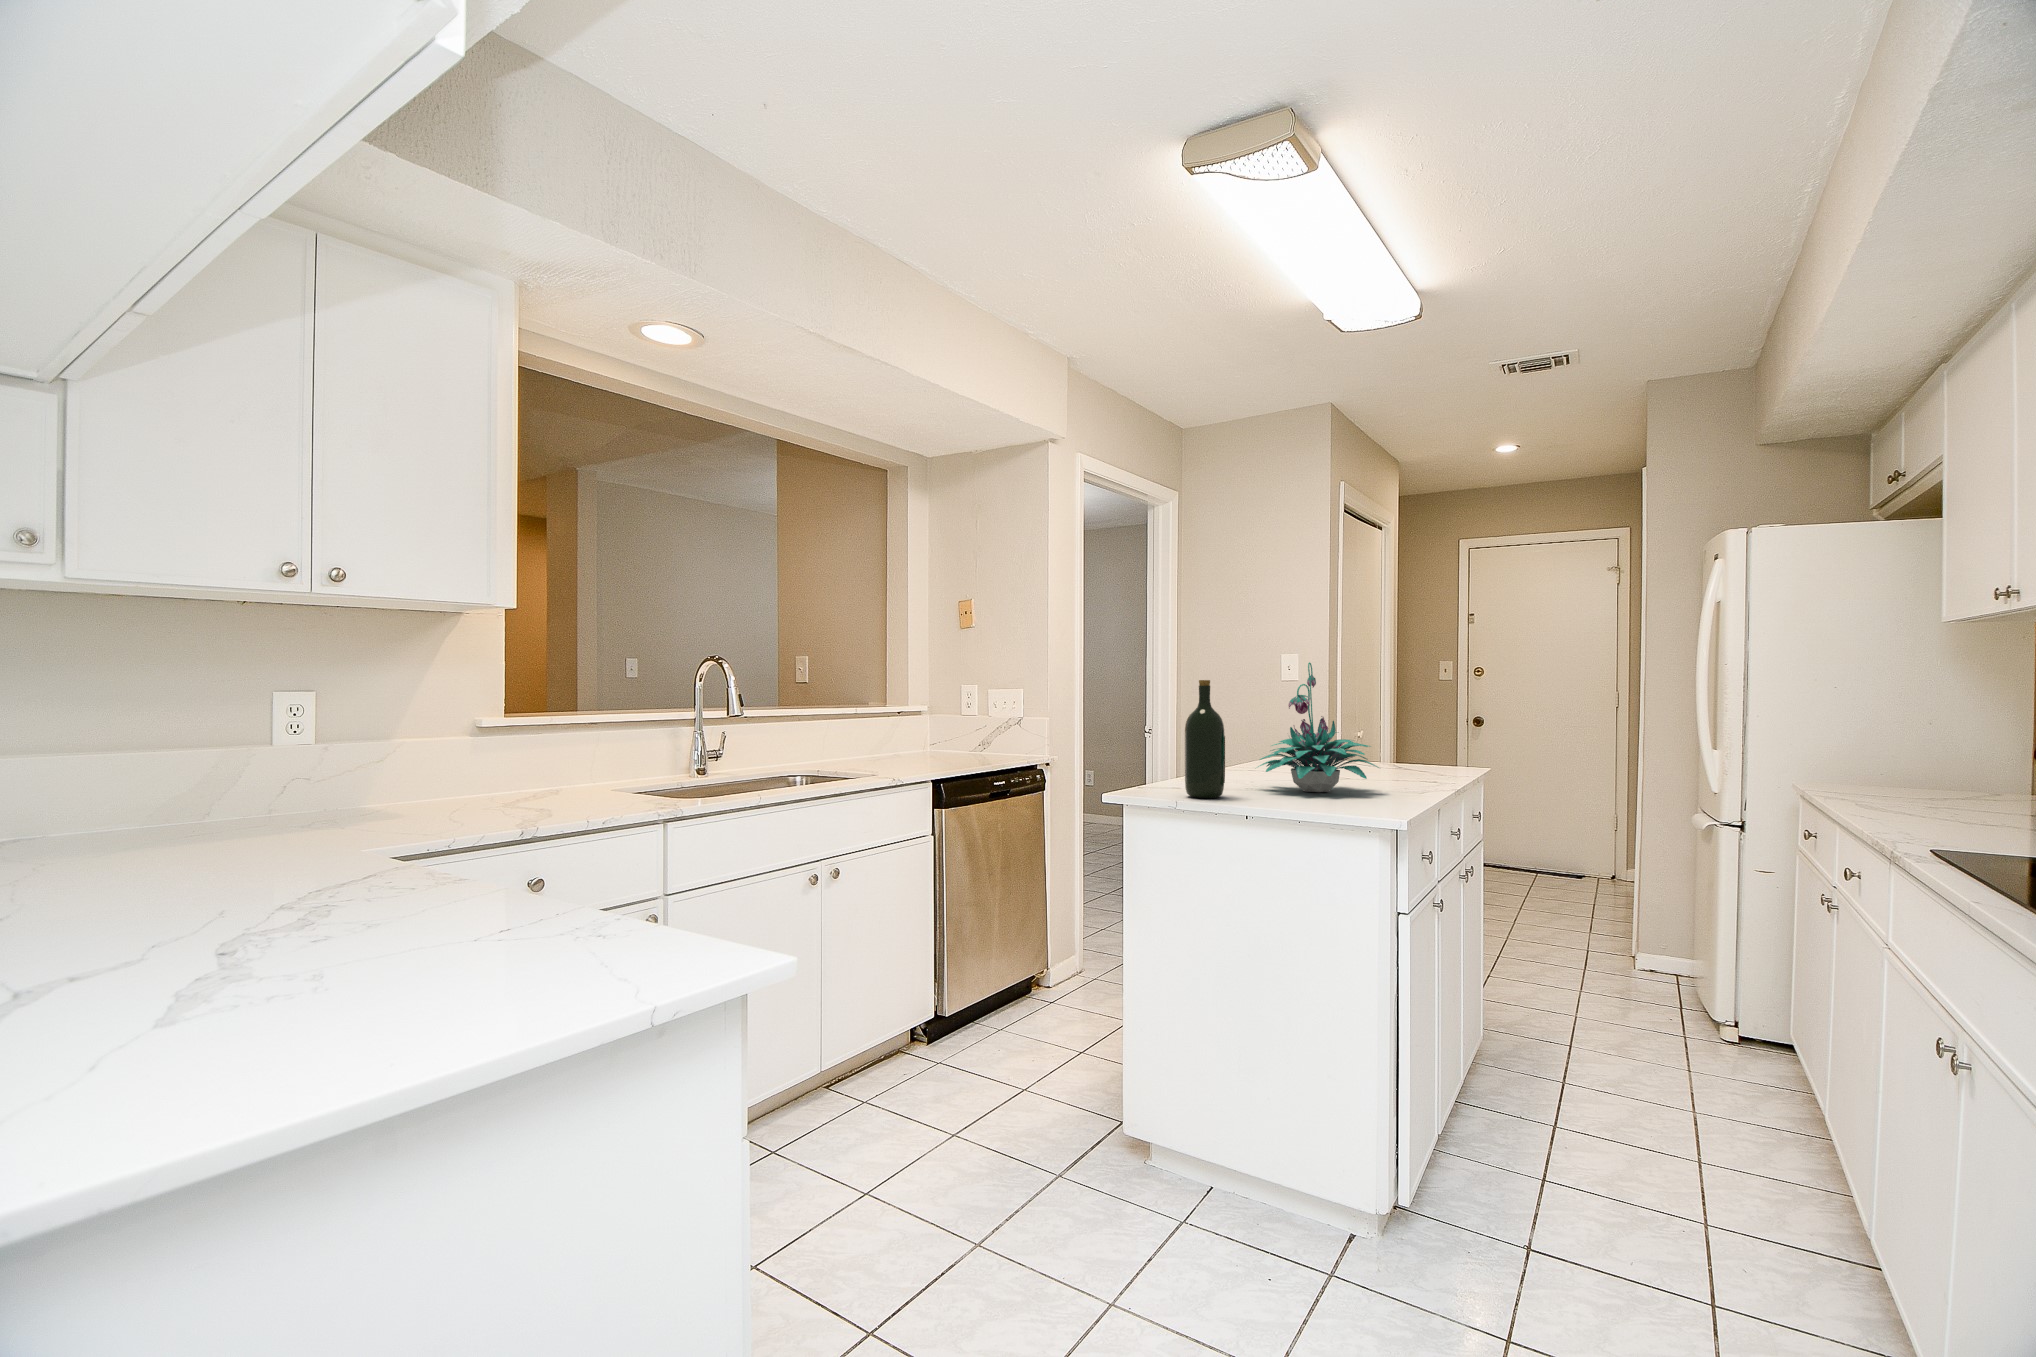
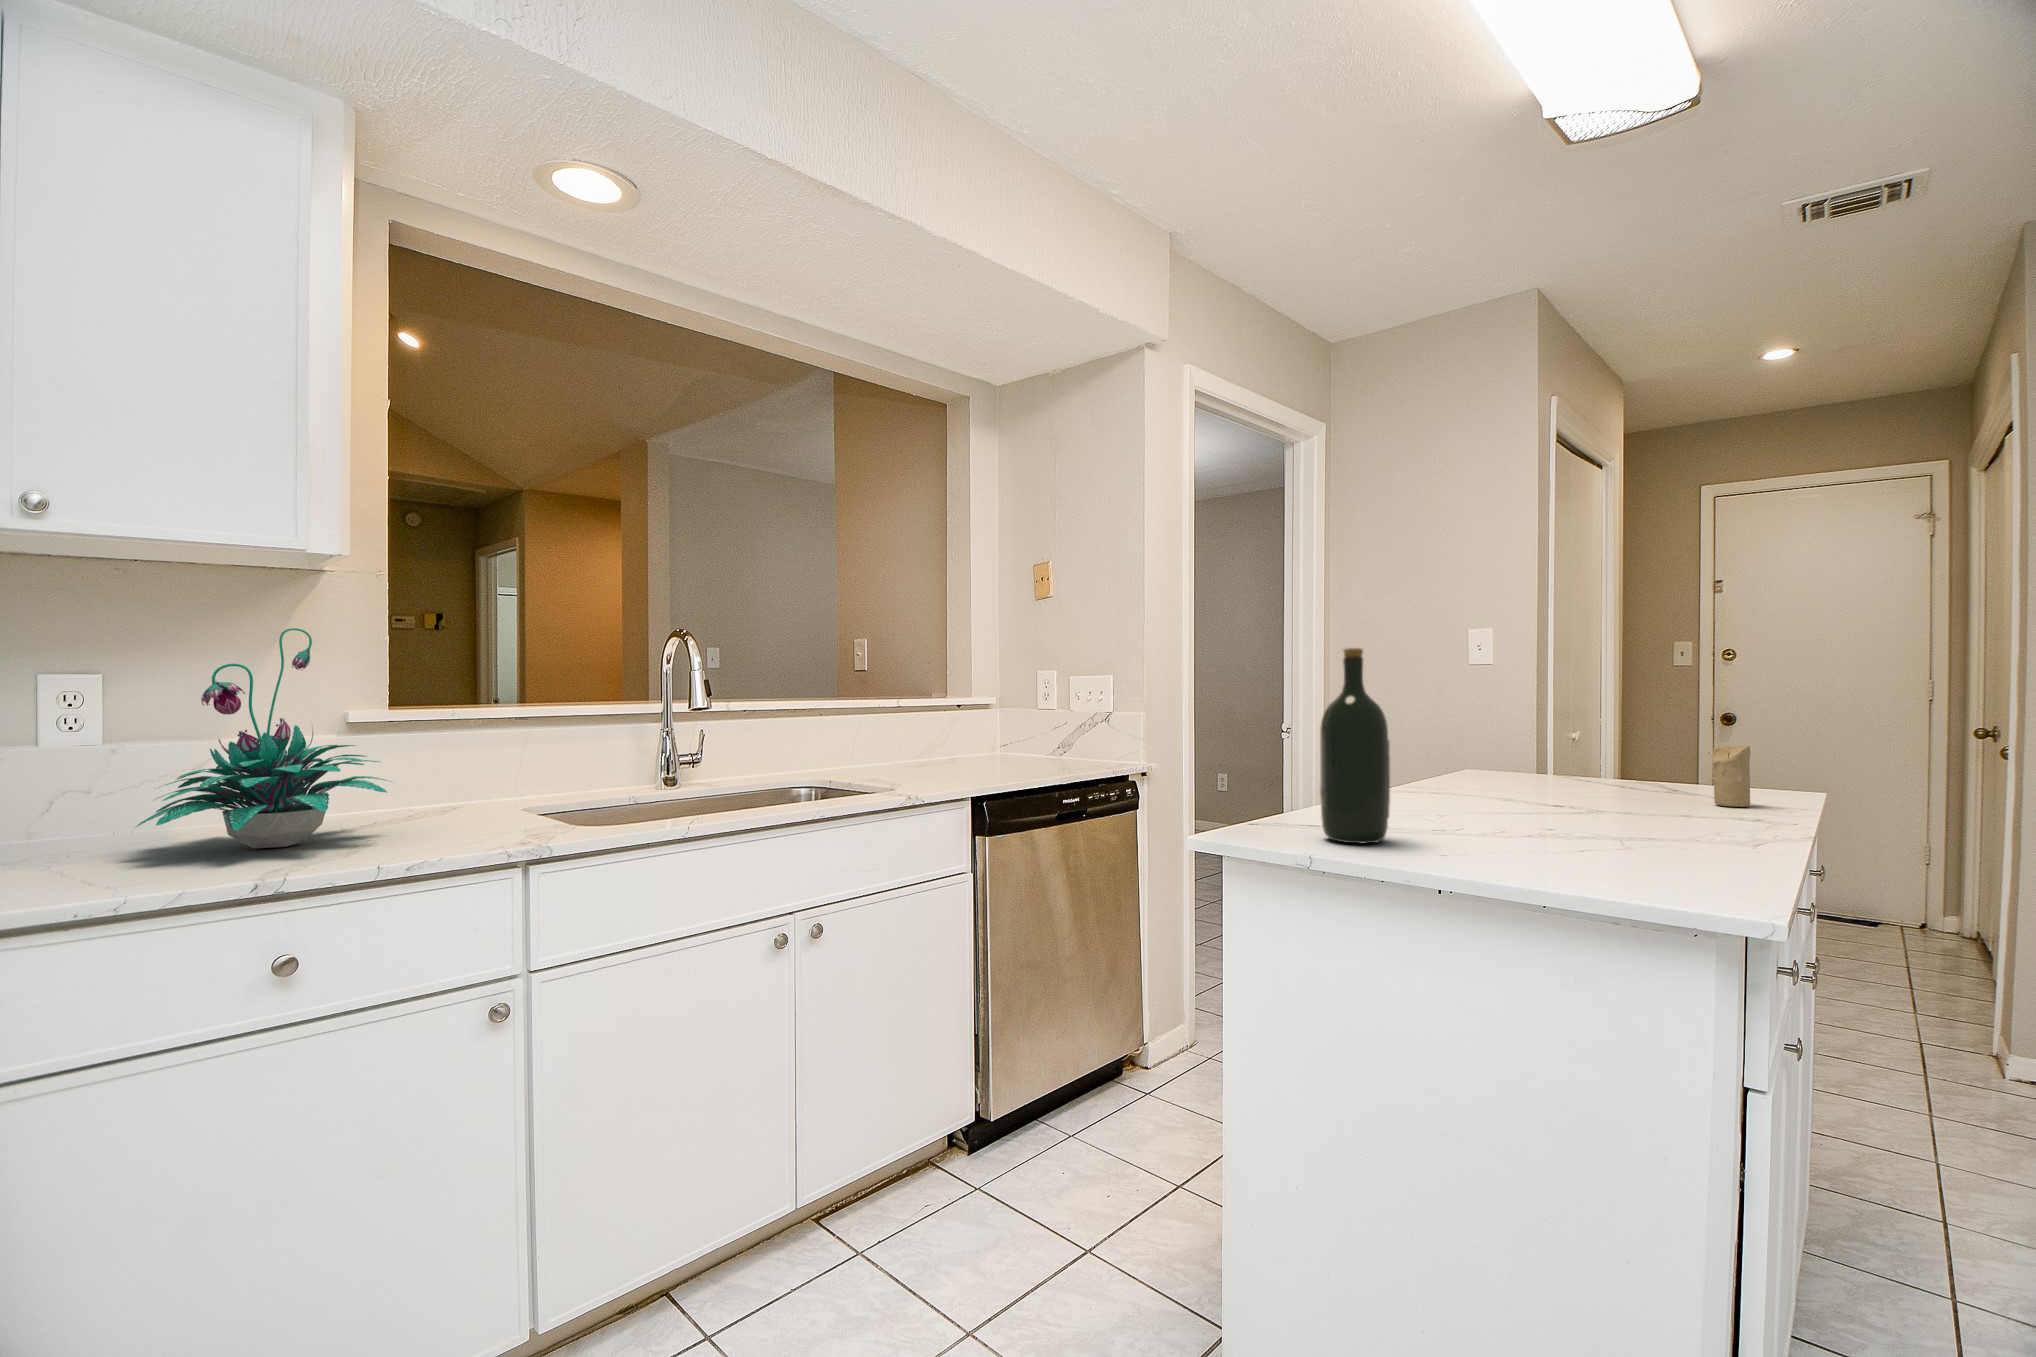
plant: present [1258,662,1379,792] -> present [136,628,391,848]
candle: none [1420,738,1441,777] -> present [1712,745,1750,807]

